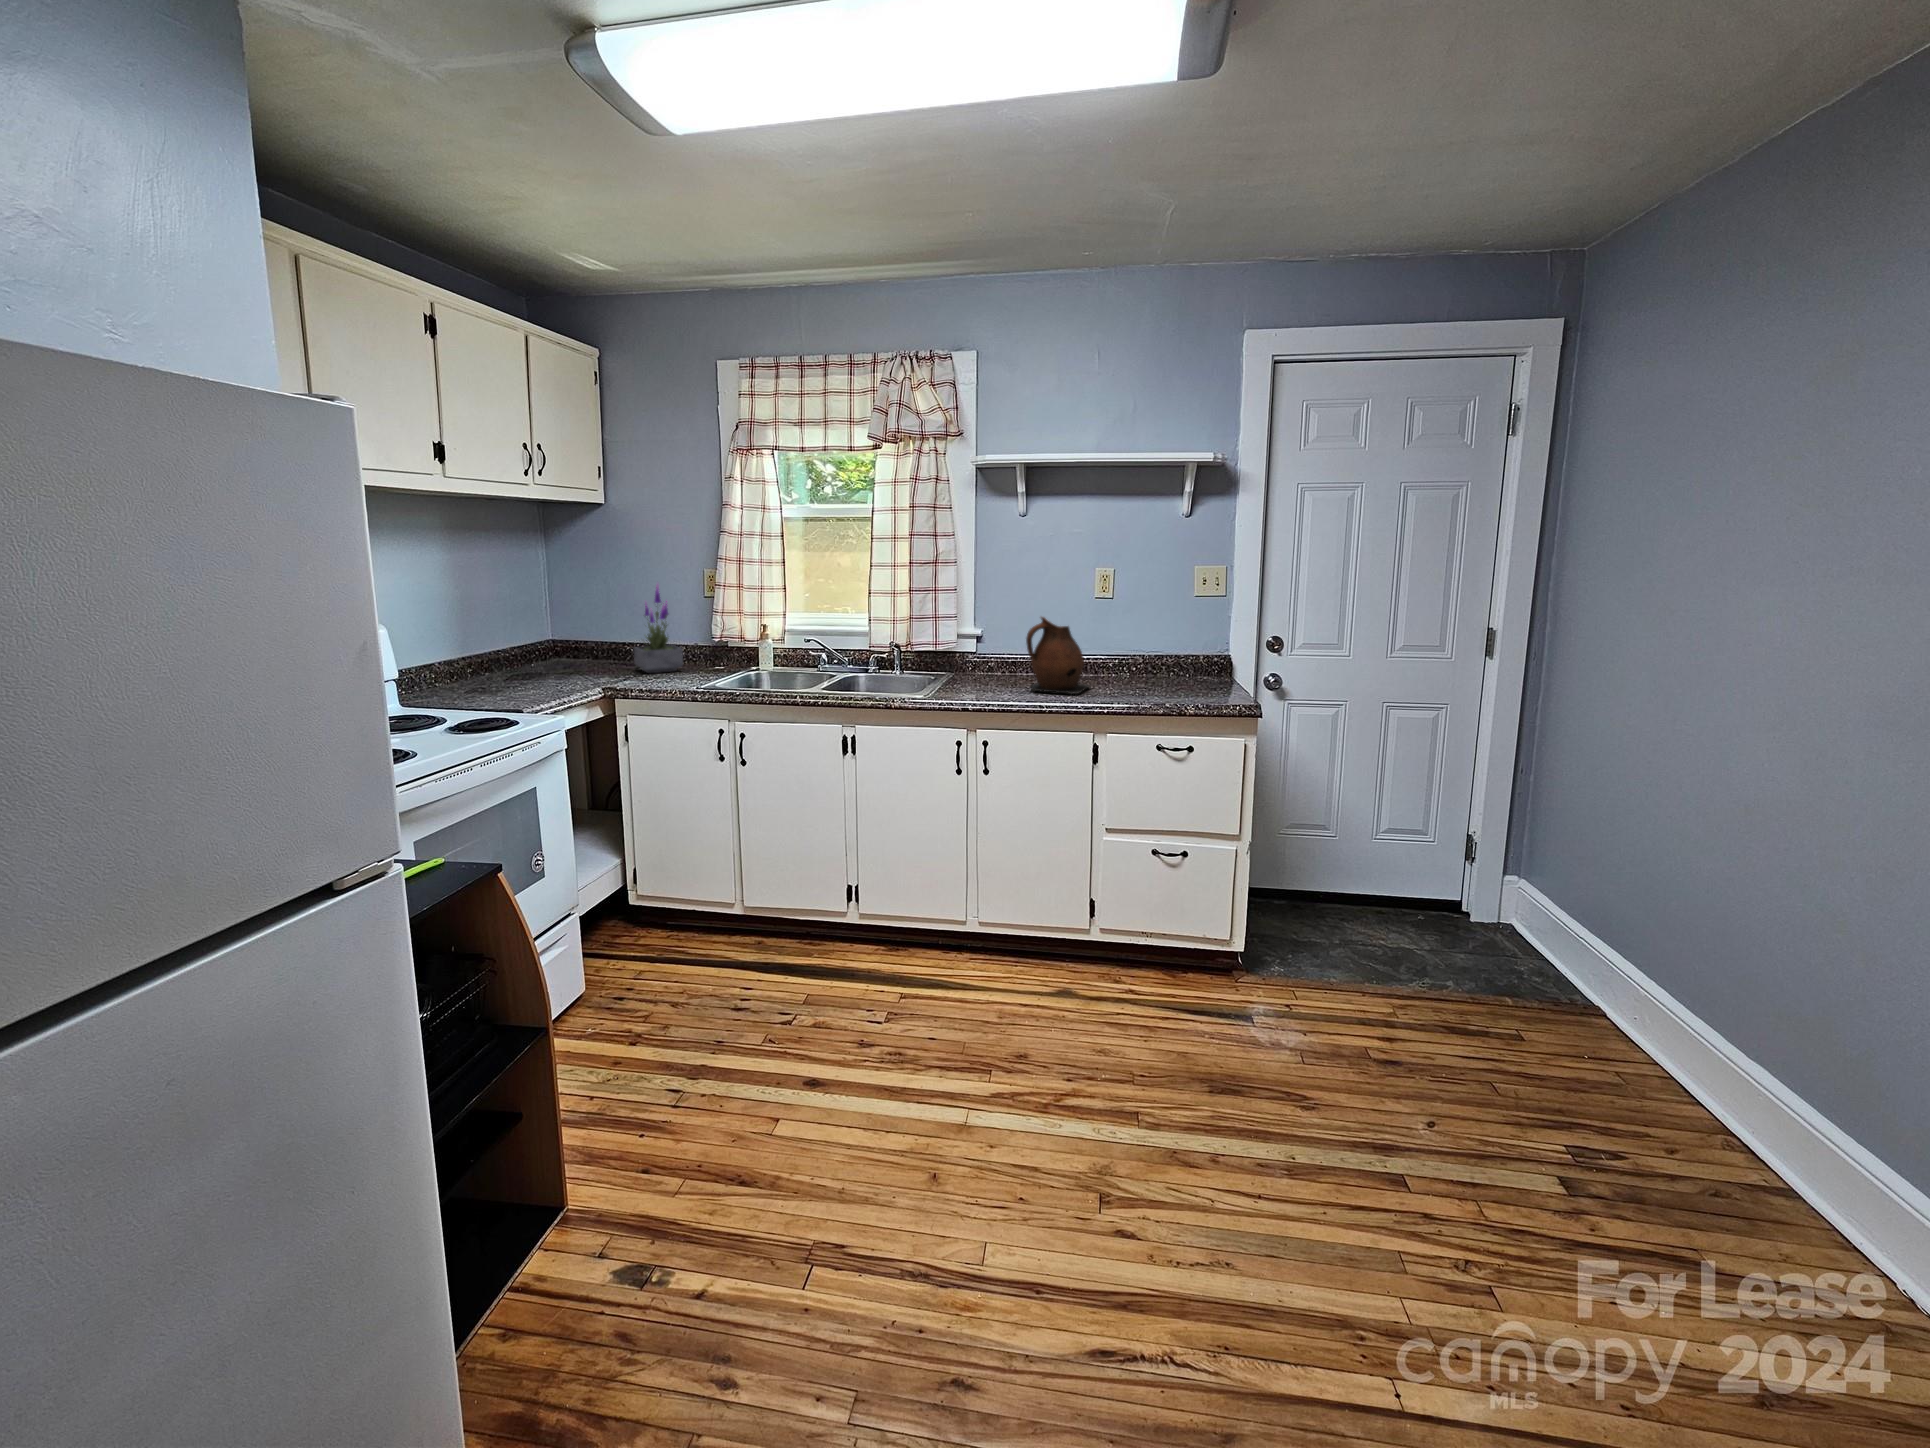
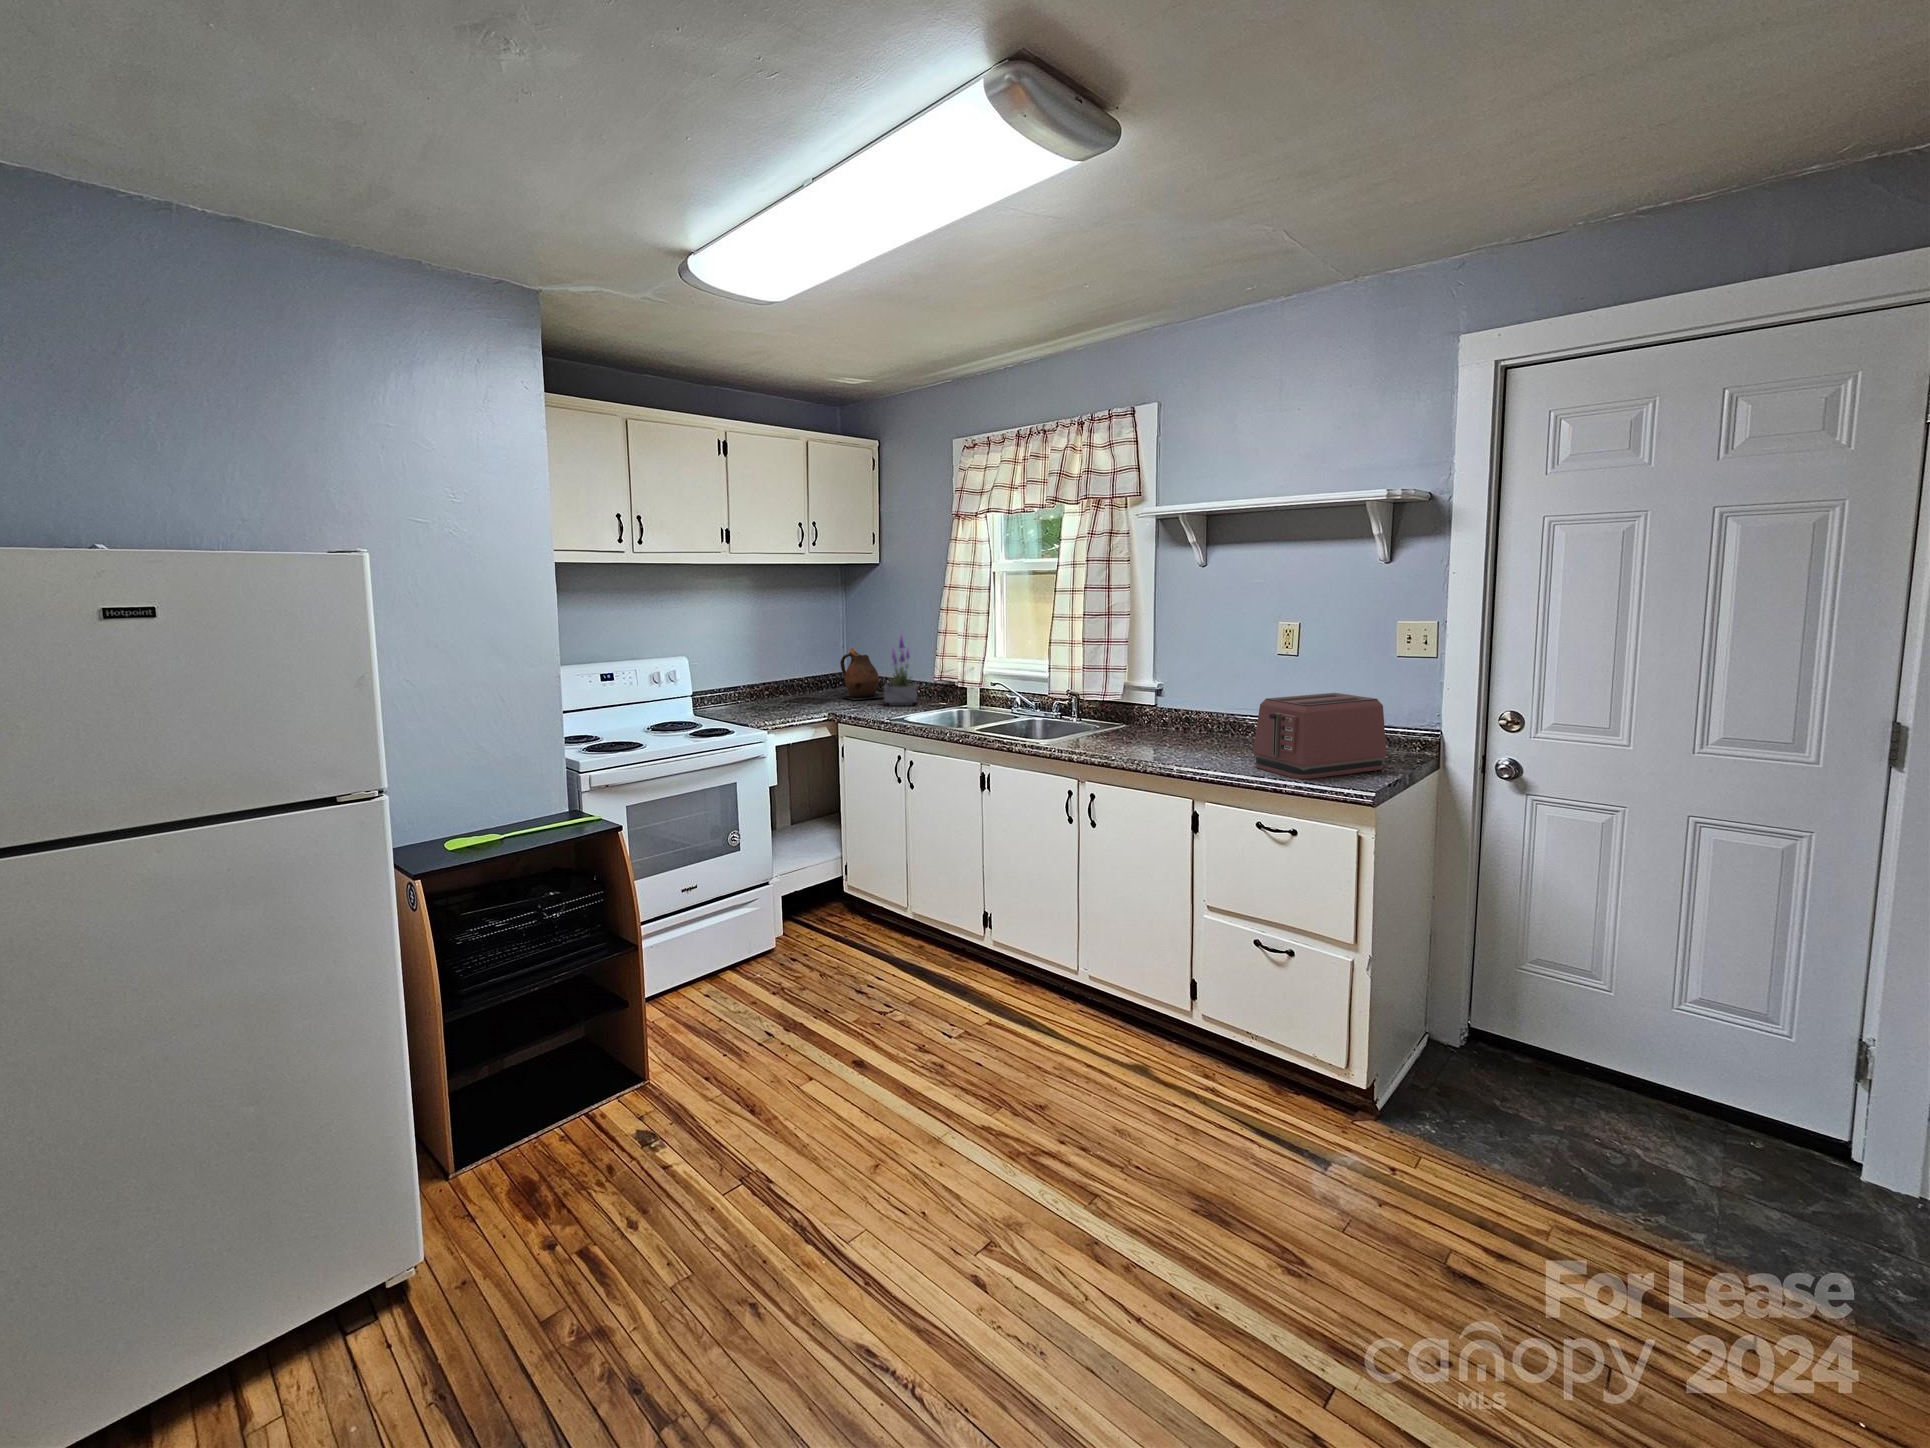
ceramic pitcher: present [1026,617,1090,694] -> present [840,648,884,700]
toaster: none [1128,628,1216,703] -> present [1253,693,1386,779]

